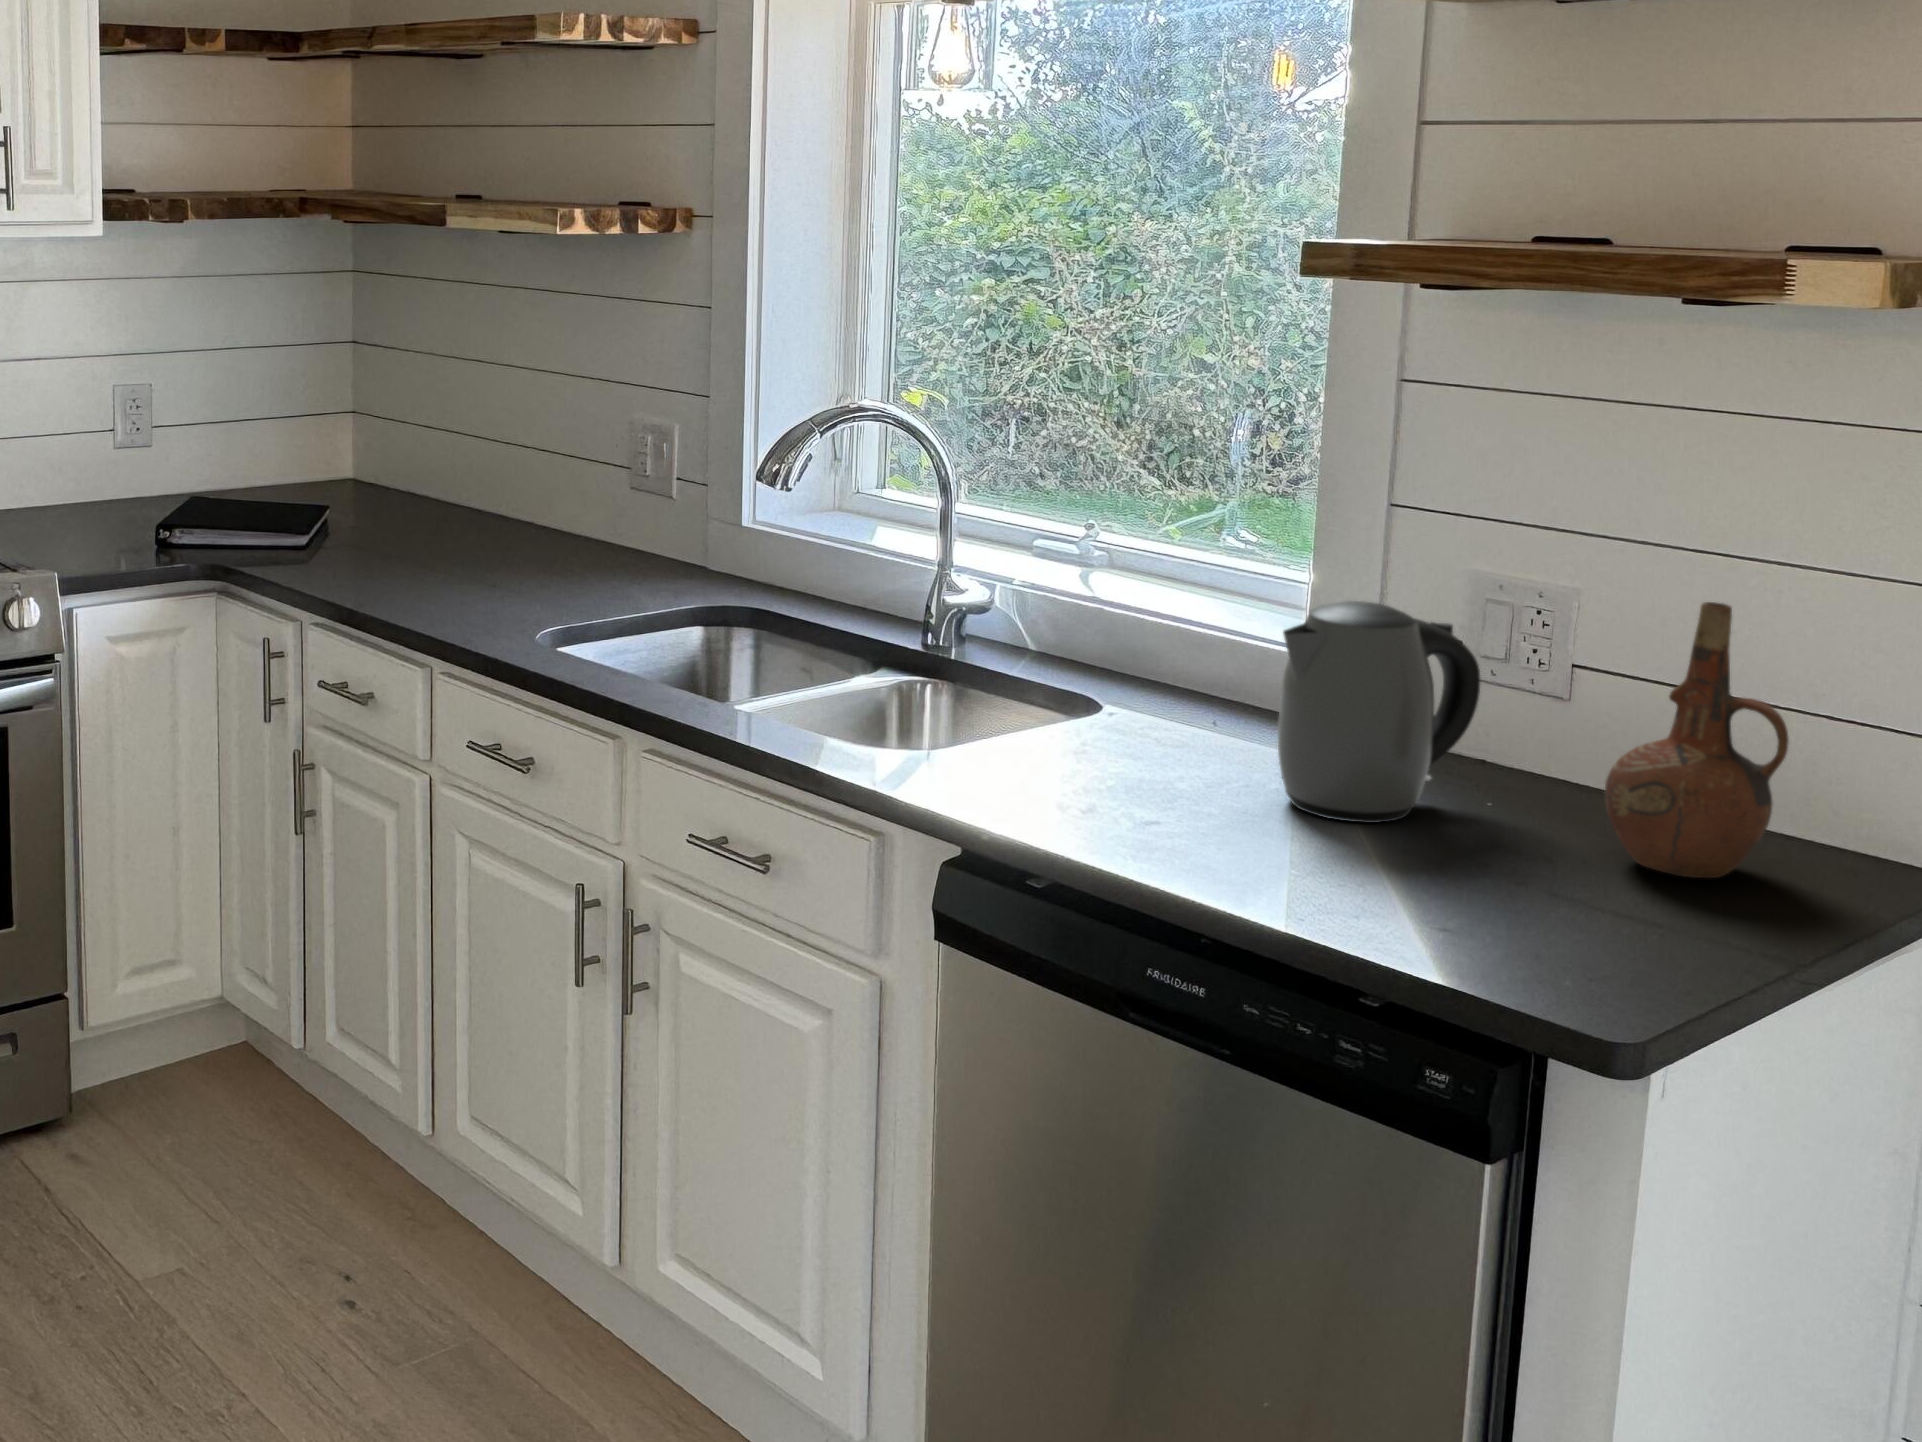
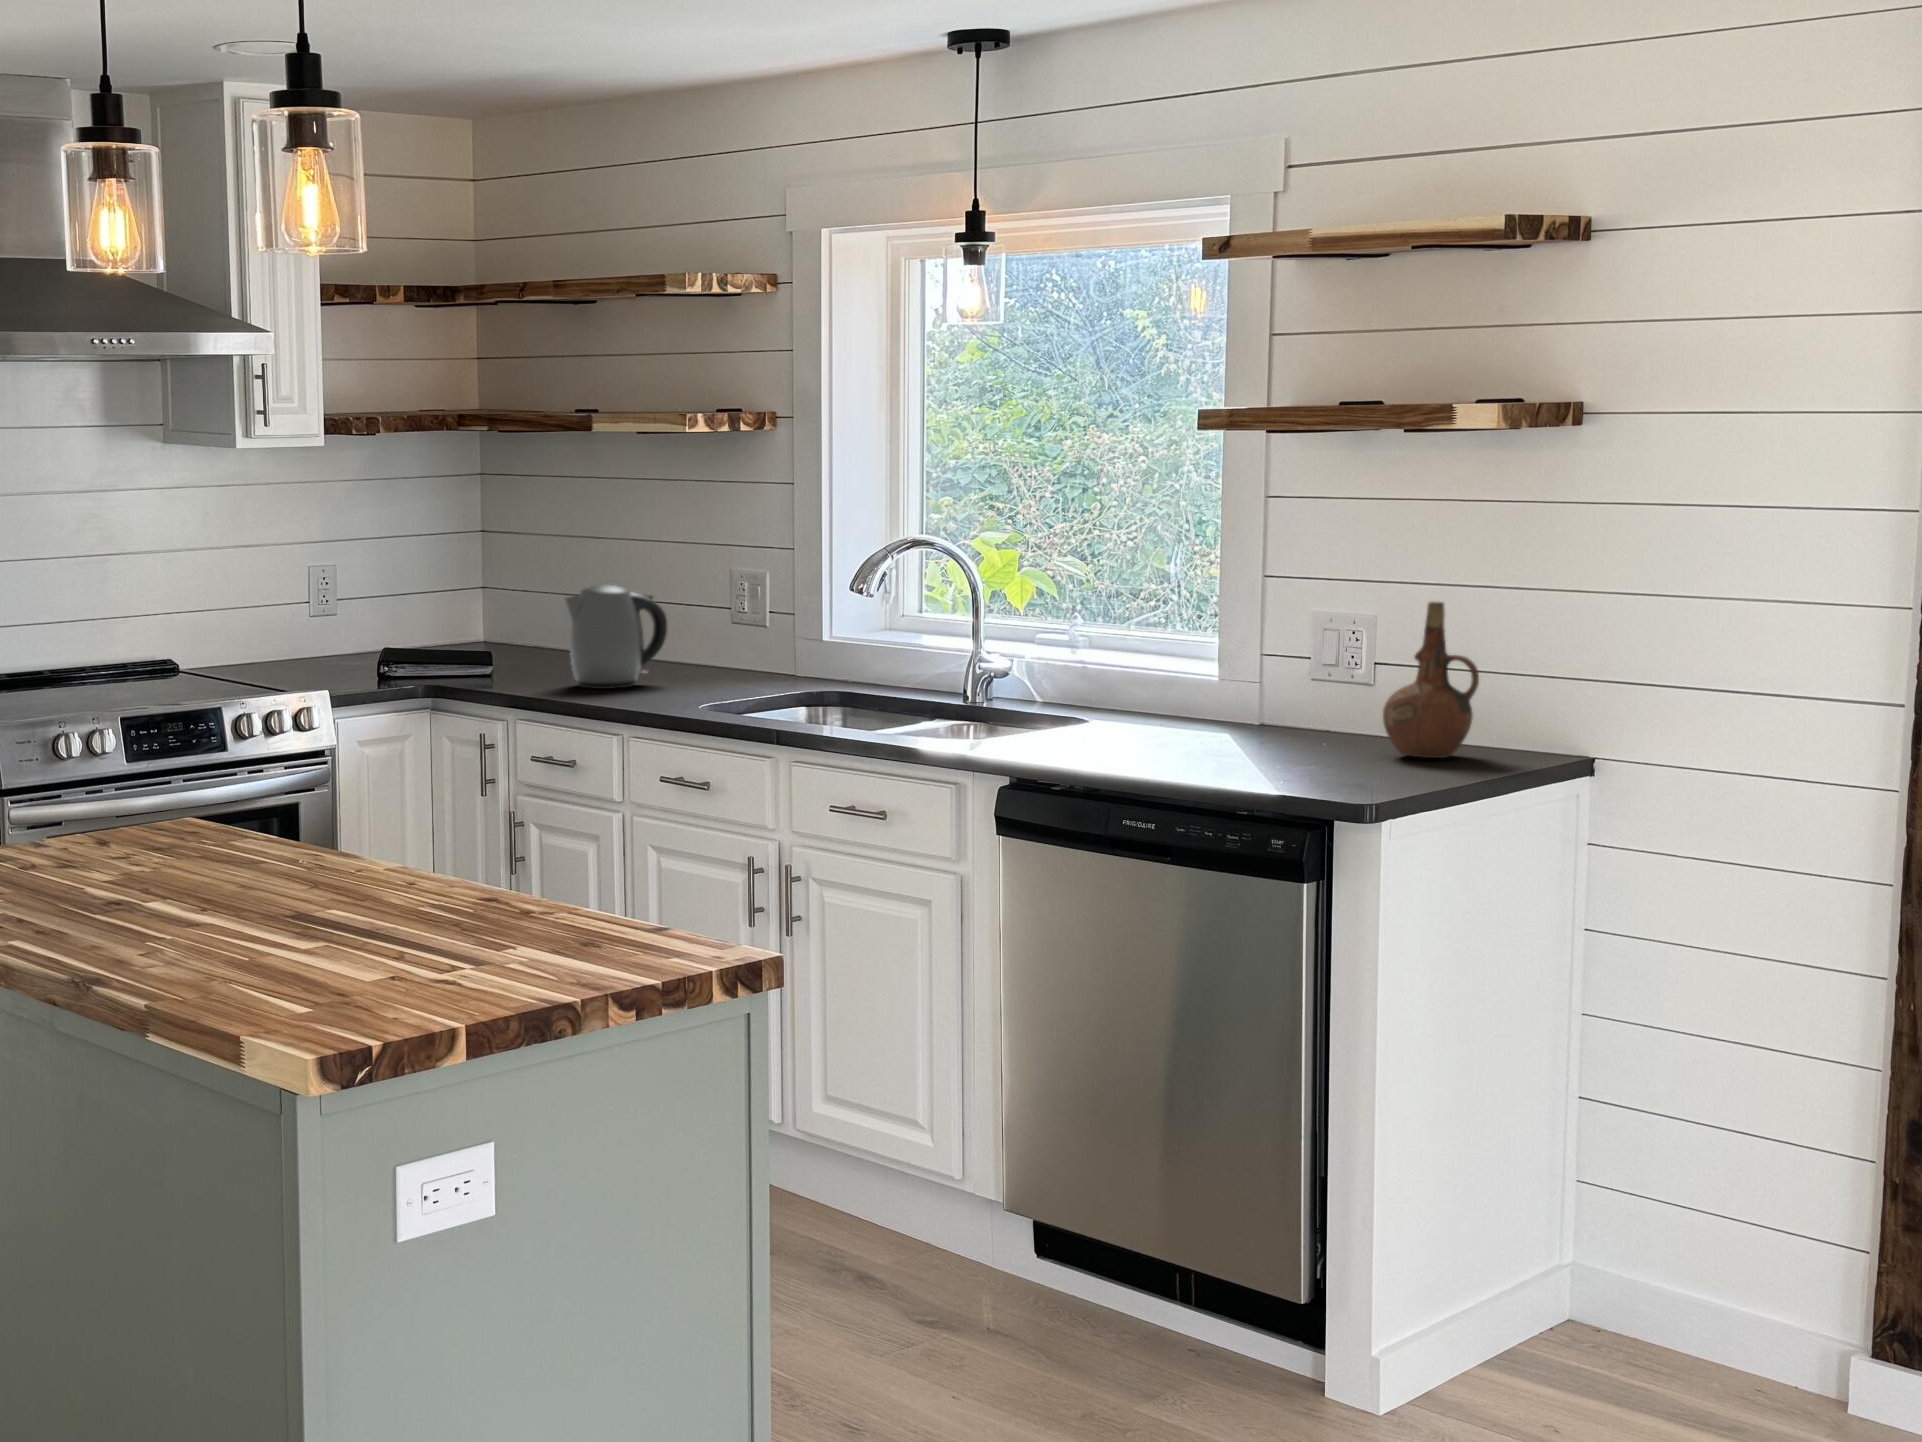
kettle: present [1278,601,1480,823] -> present [565,585,667,689]

